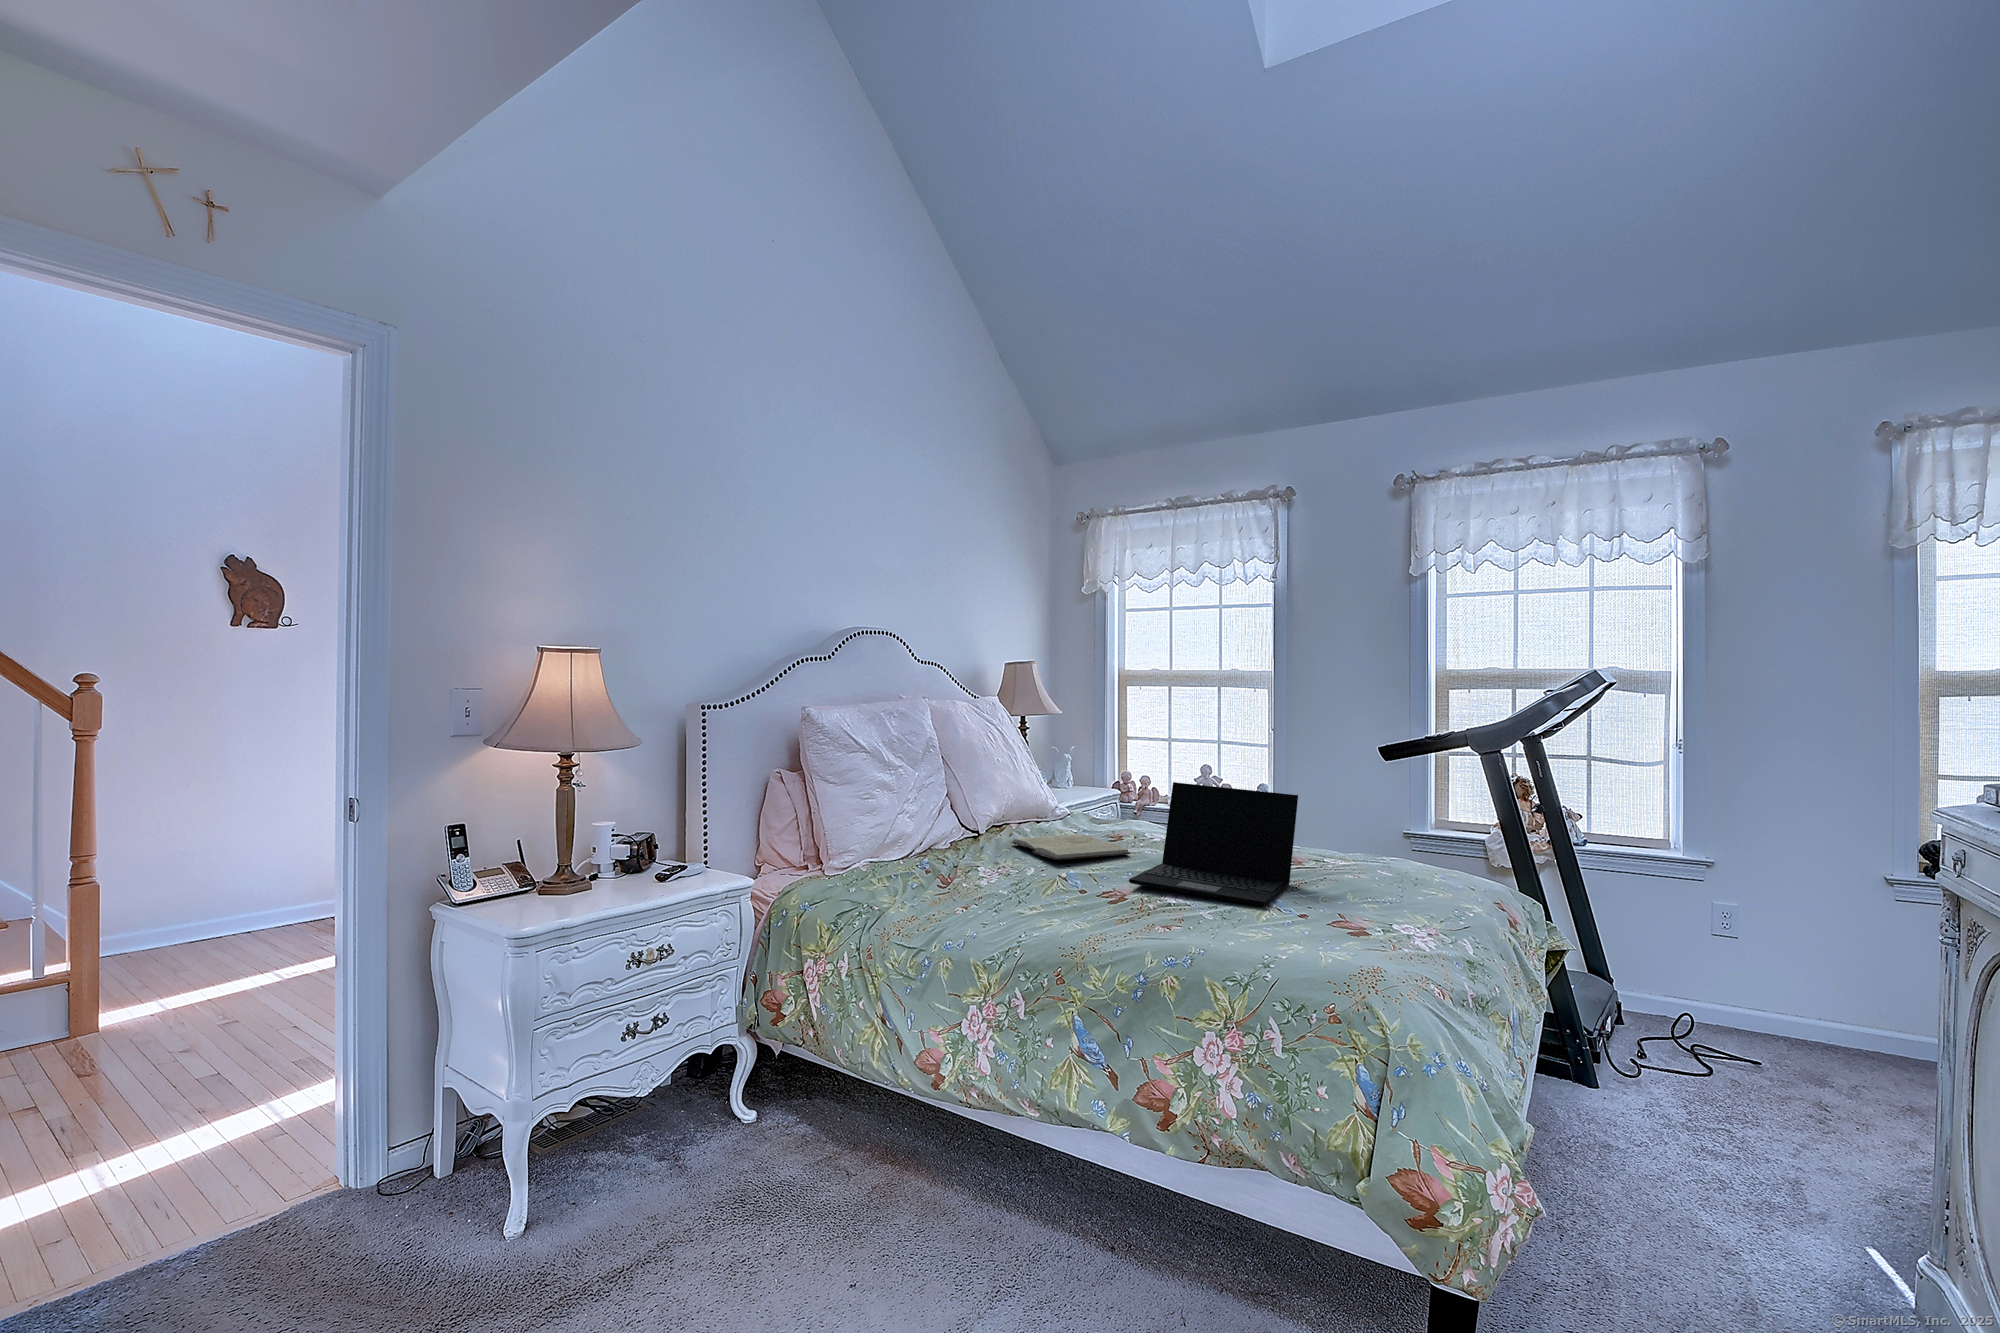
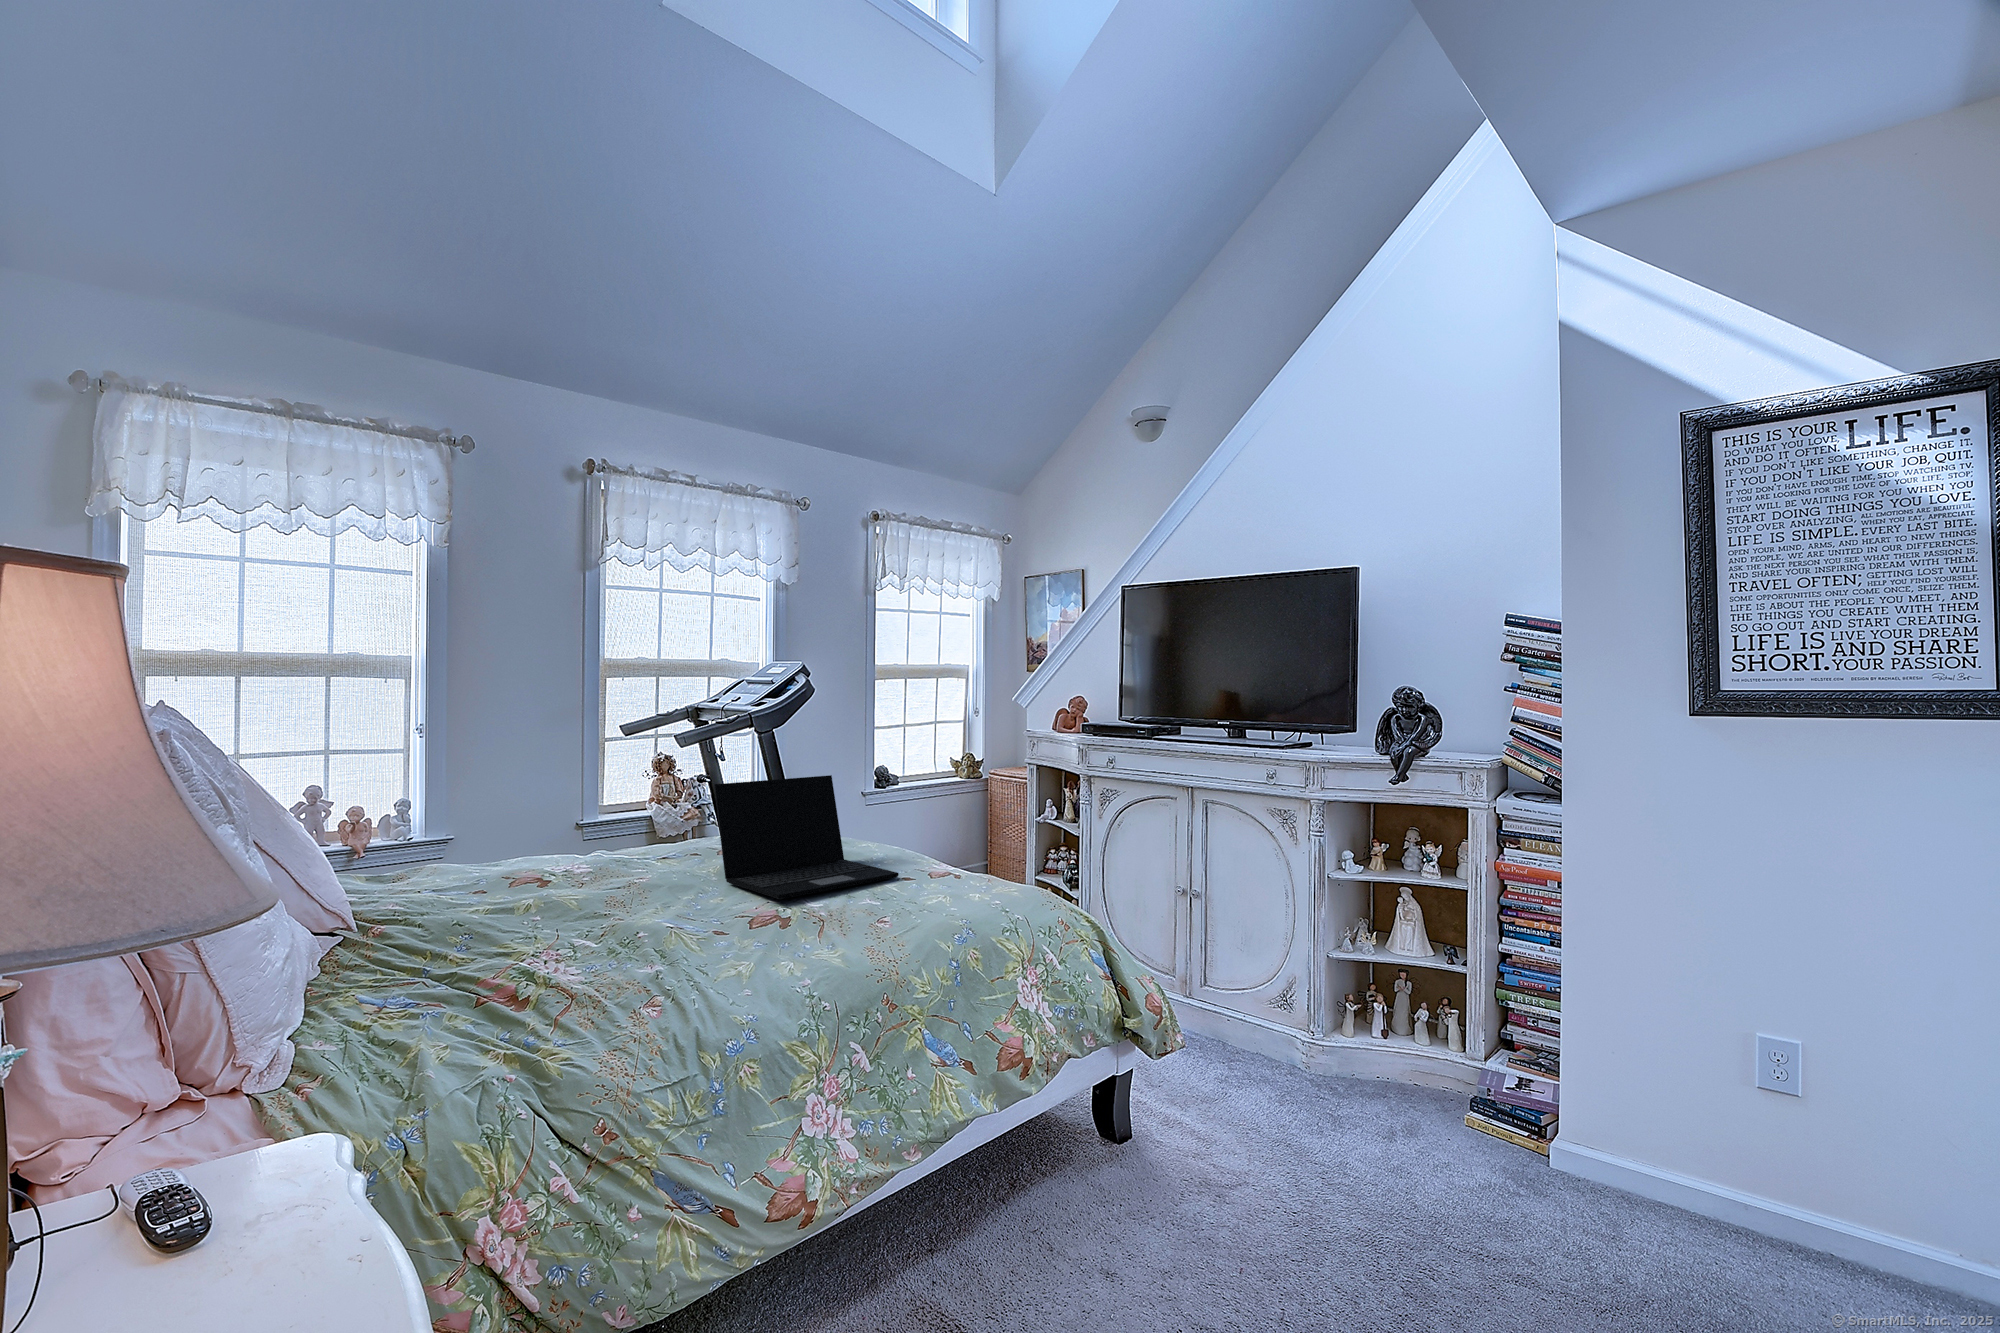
book: present [1011,834,1130,860] -> none [479,879,654,923]

